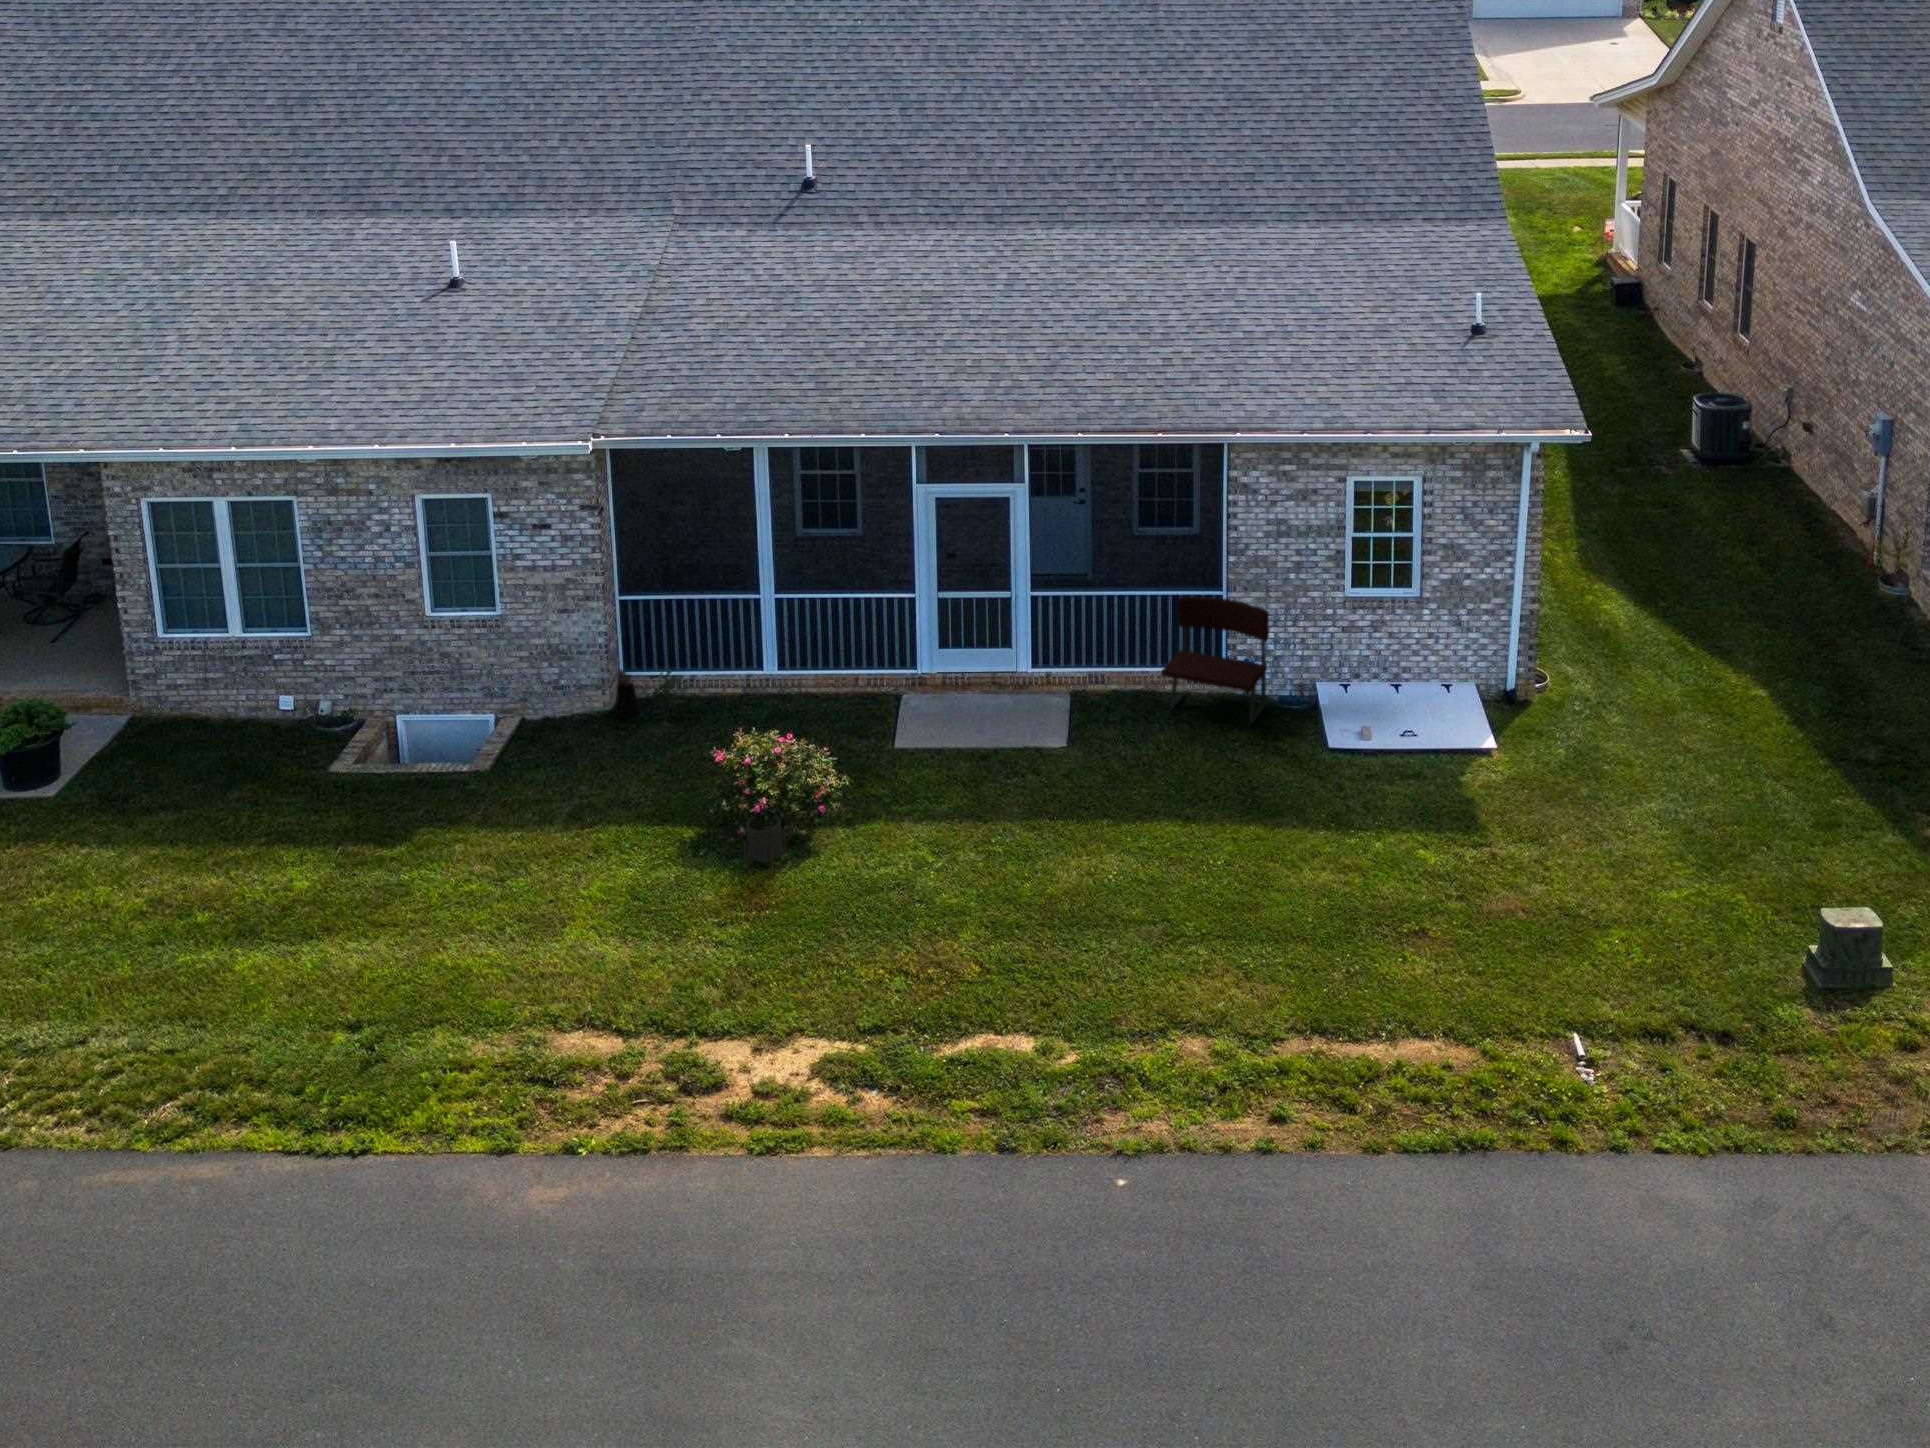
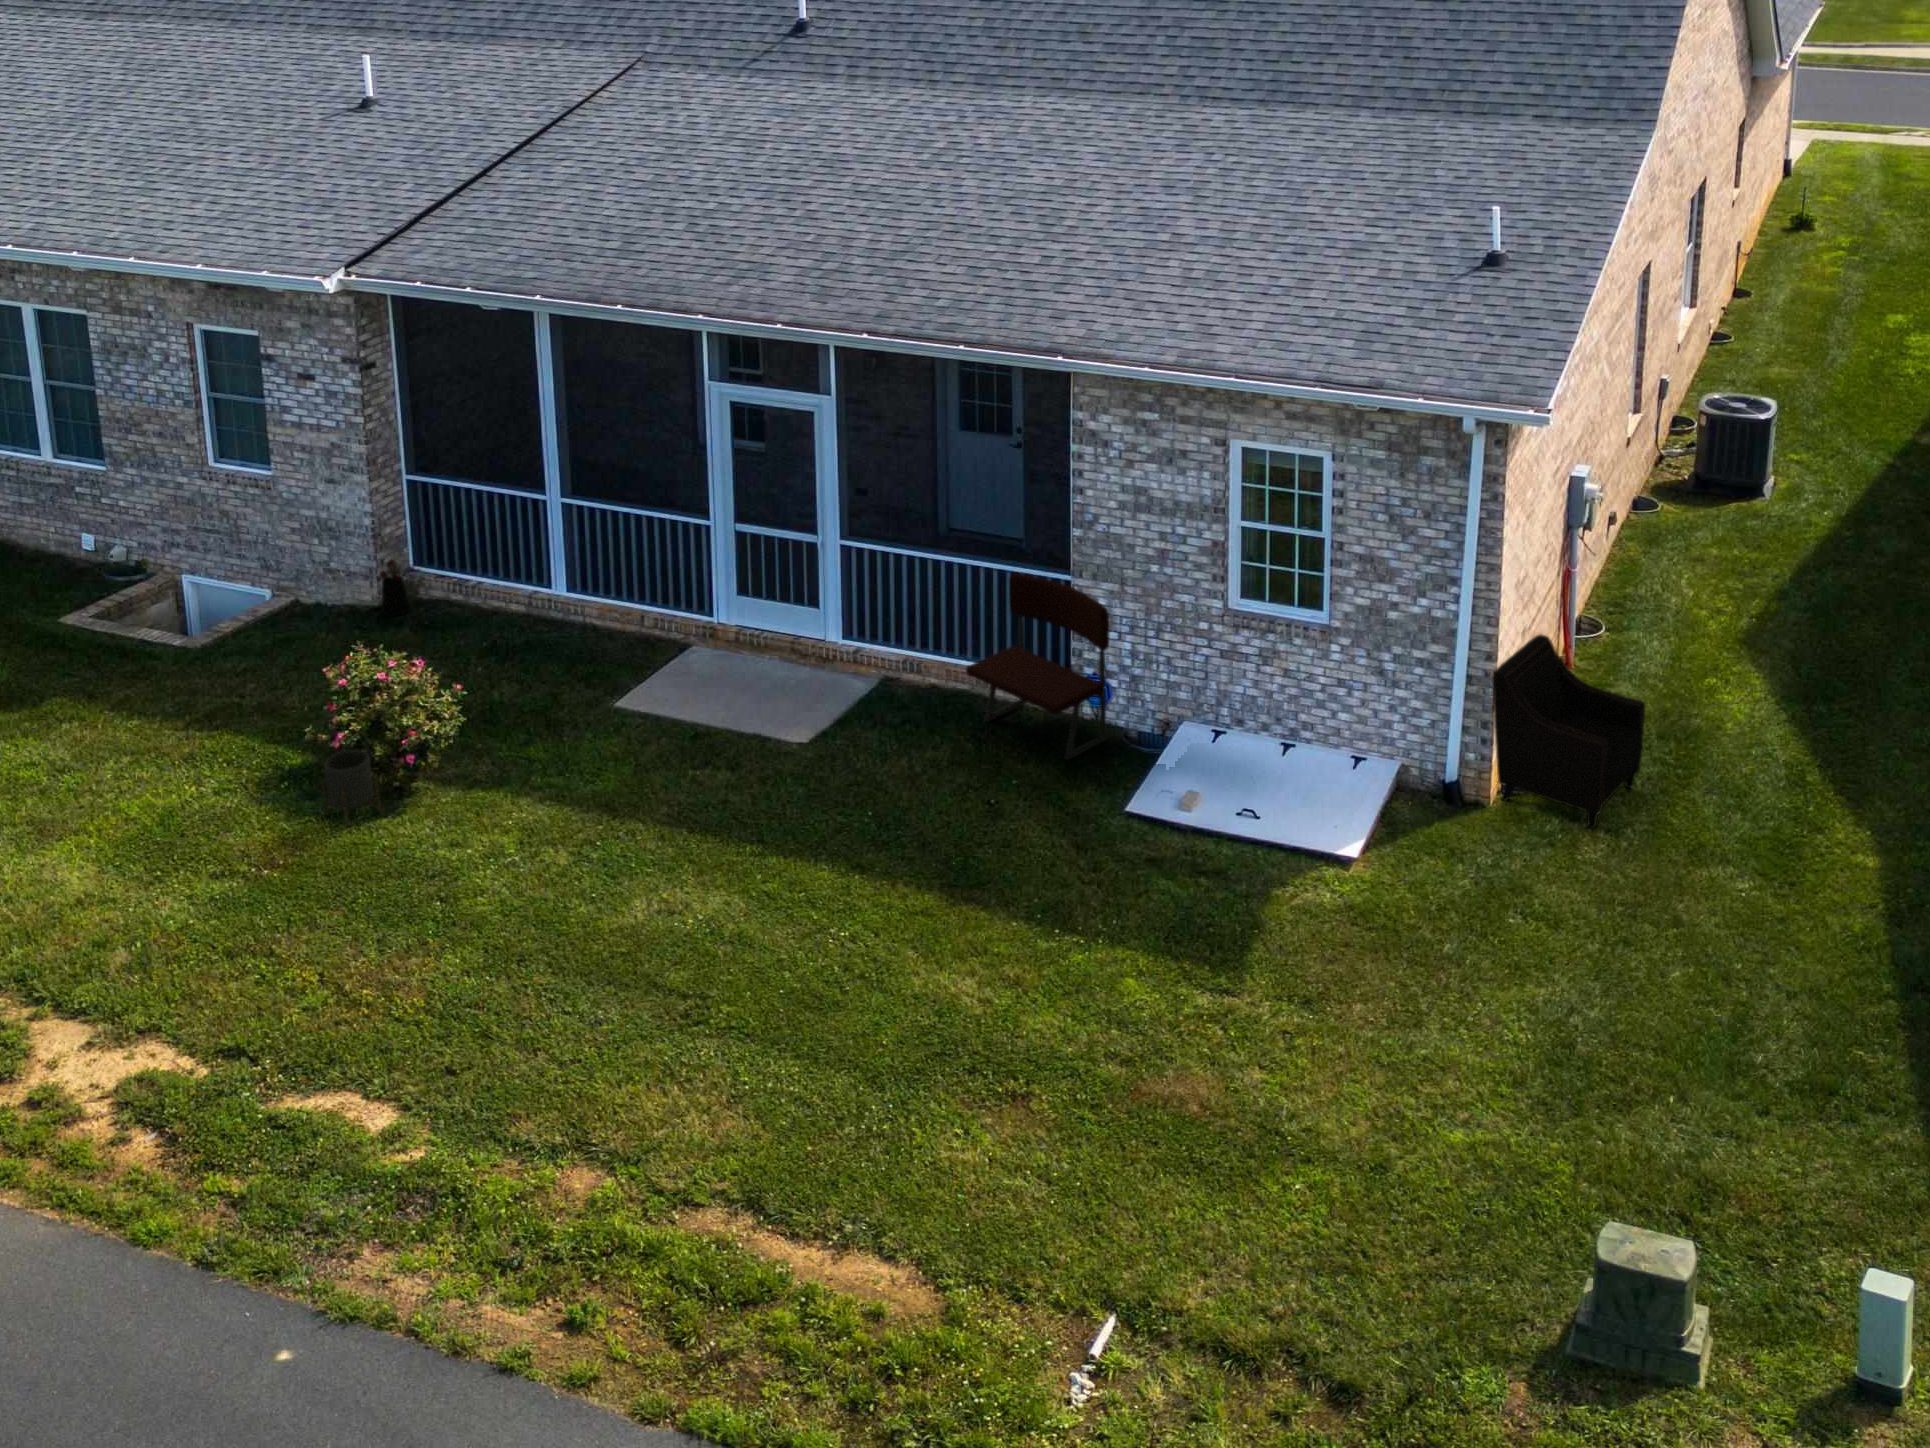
chair: none [1535,581,1623,703] -> present [1492,635,1645,828]

